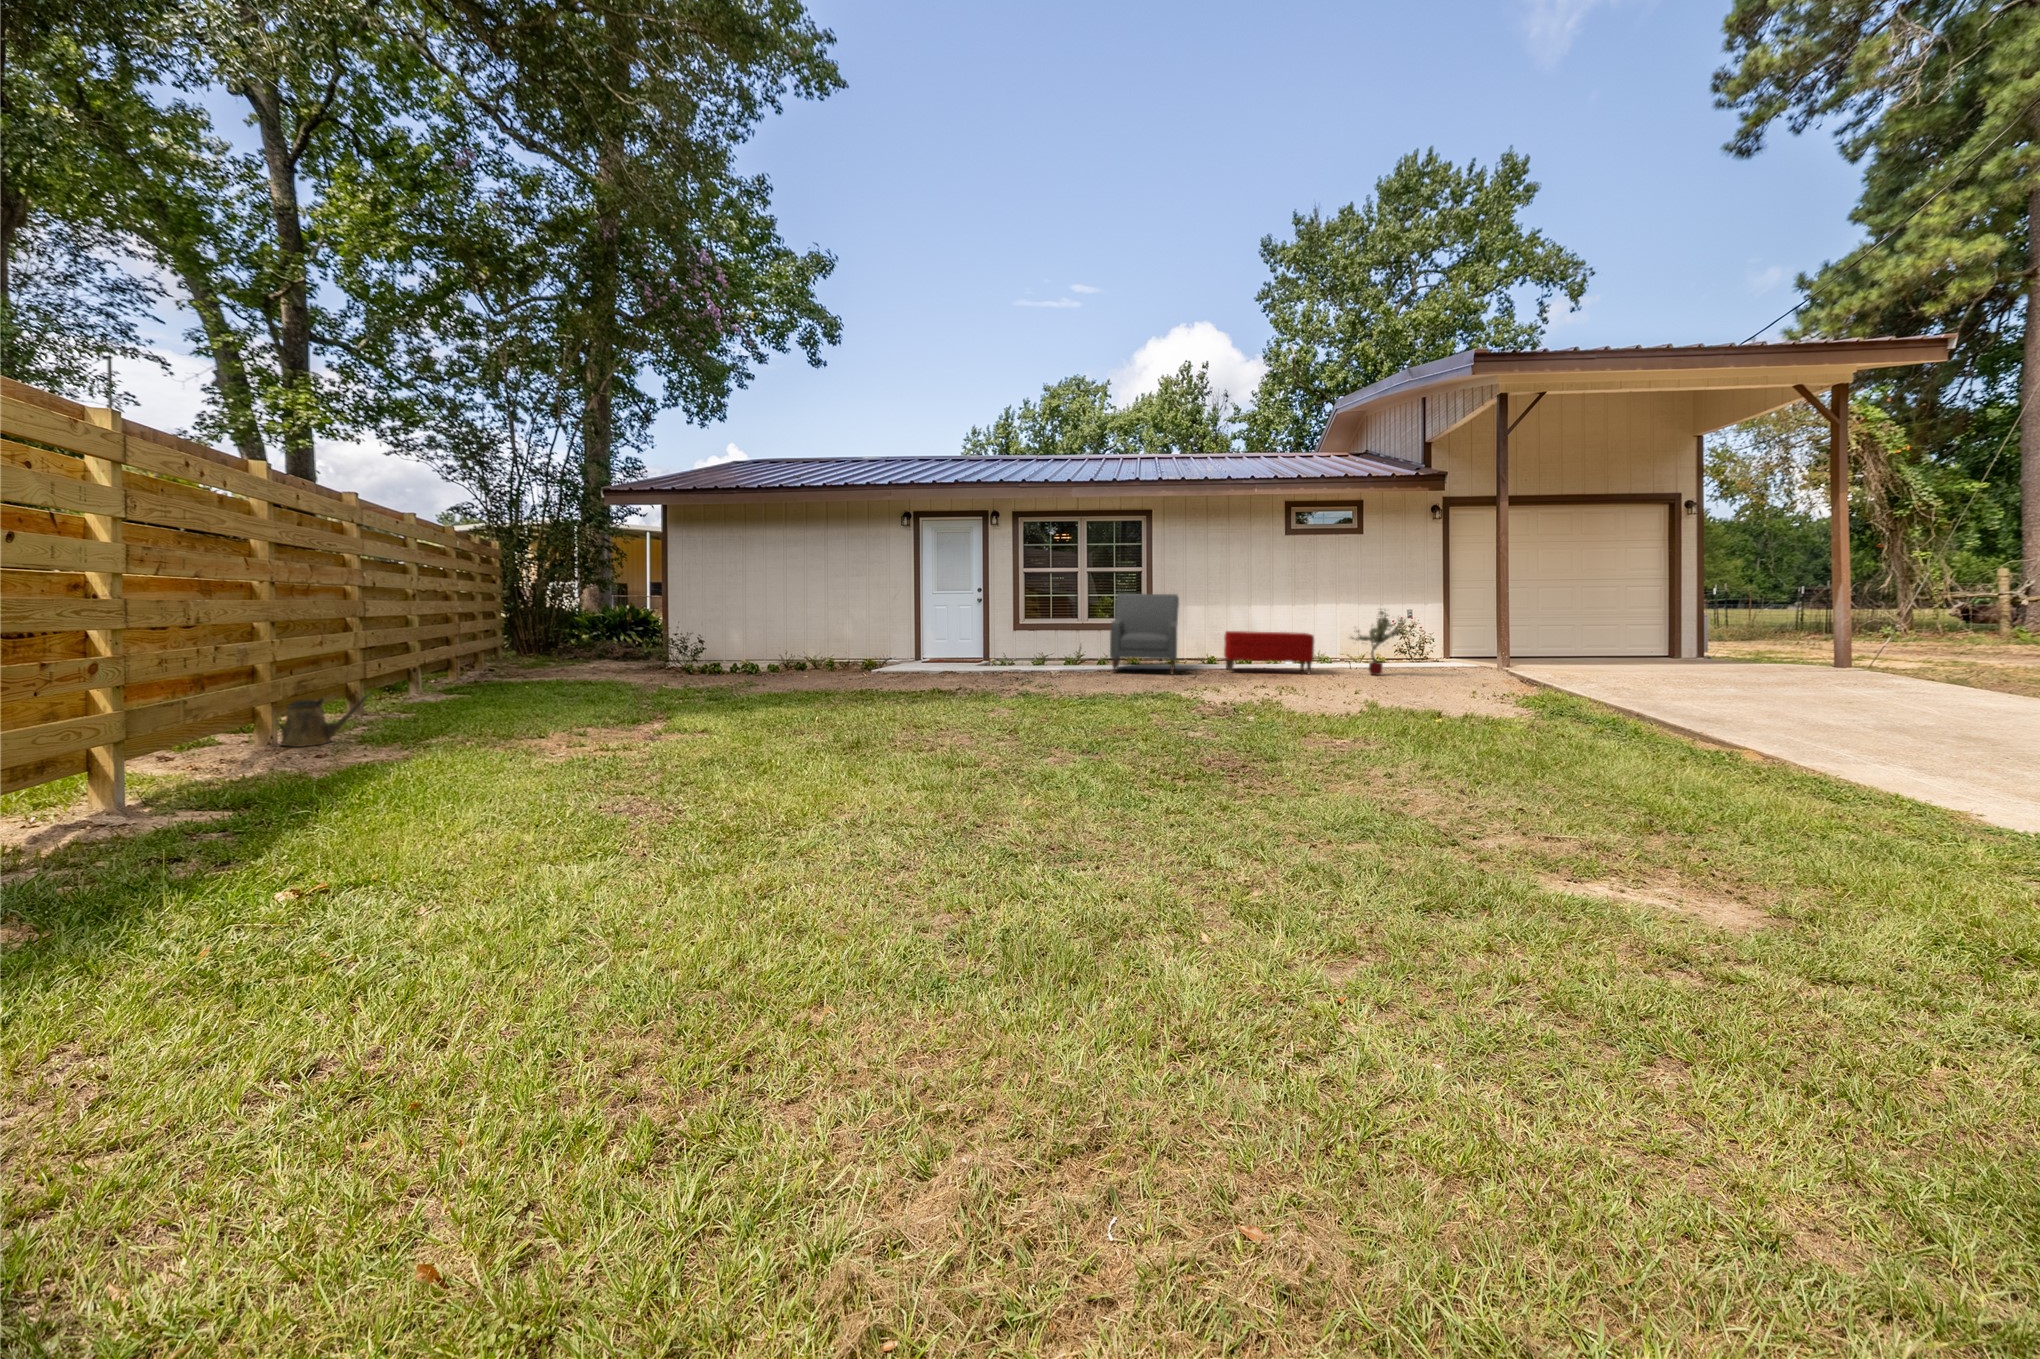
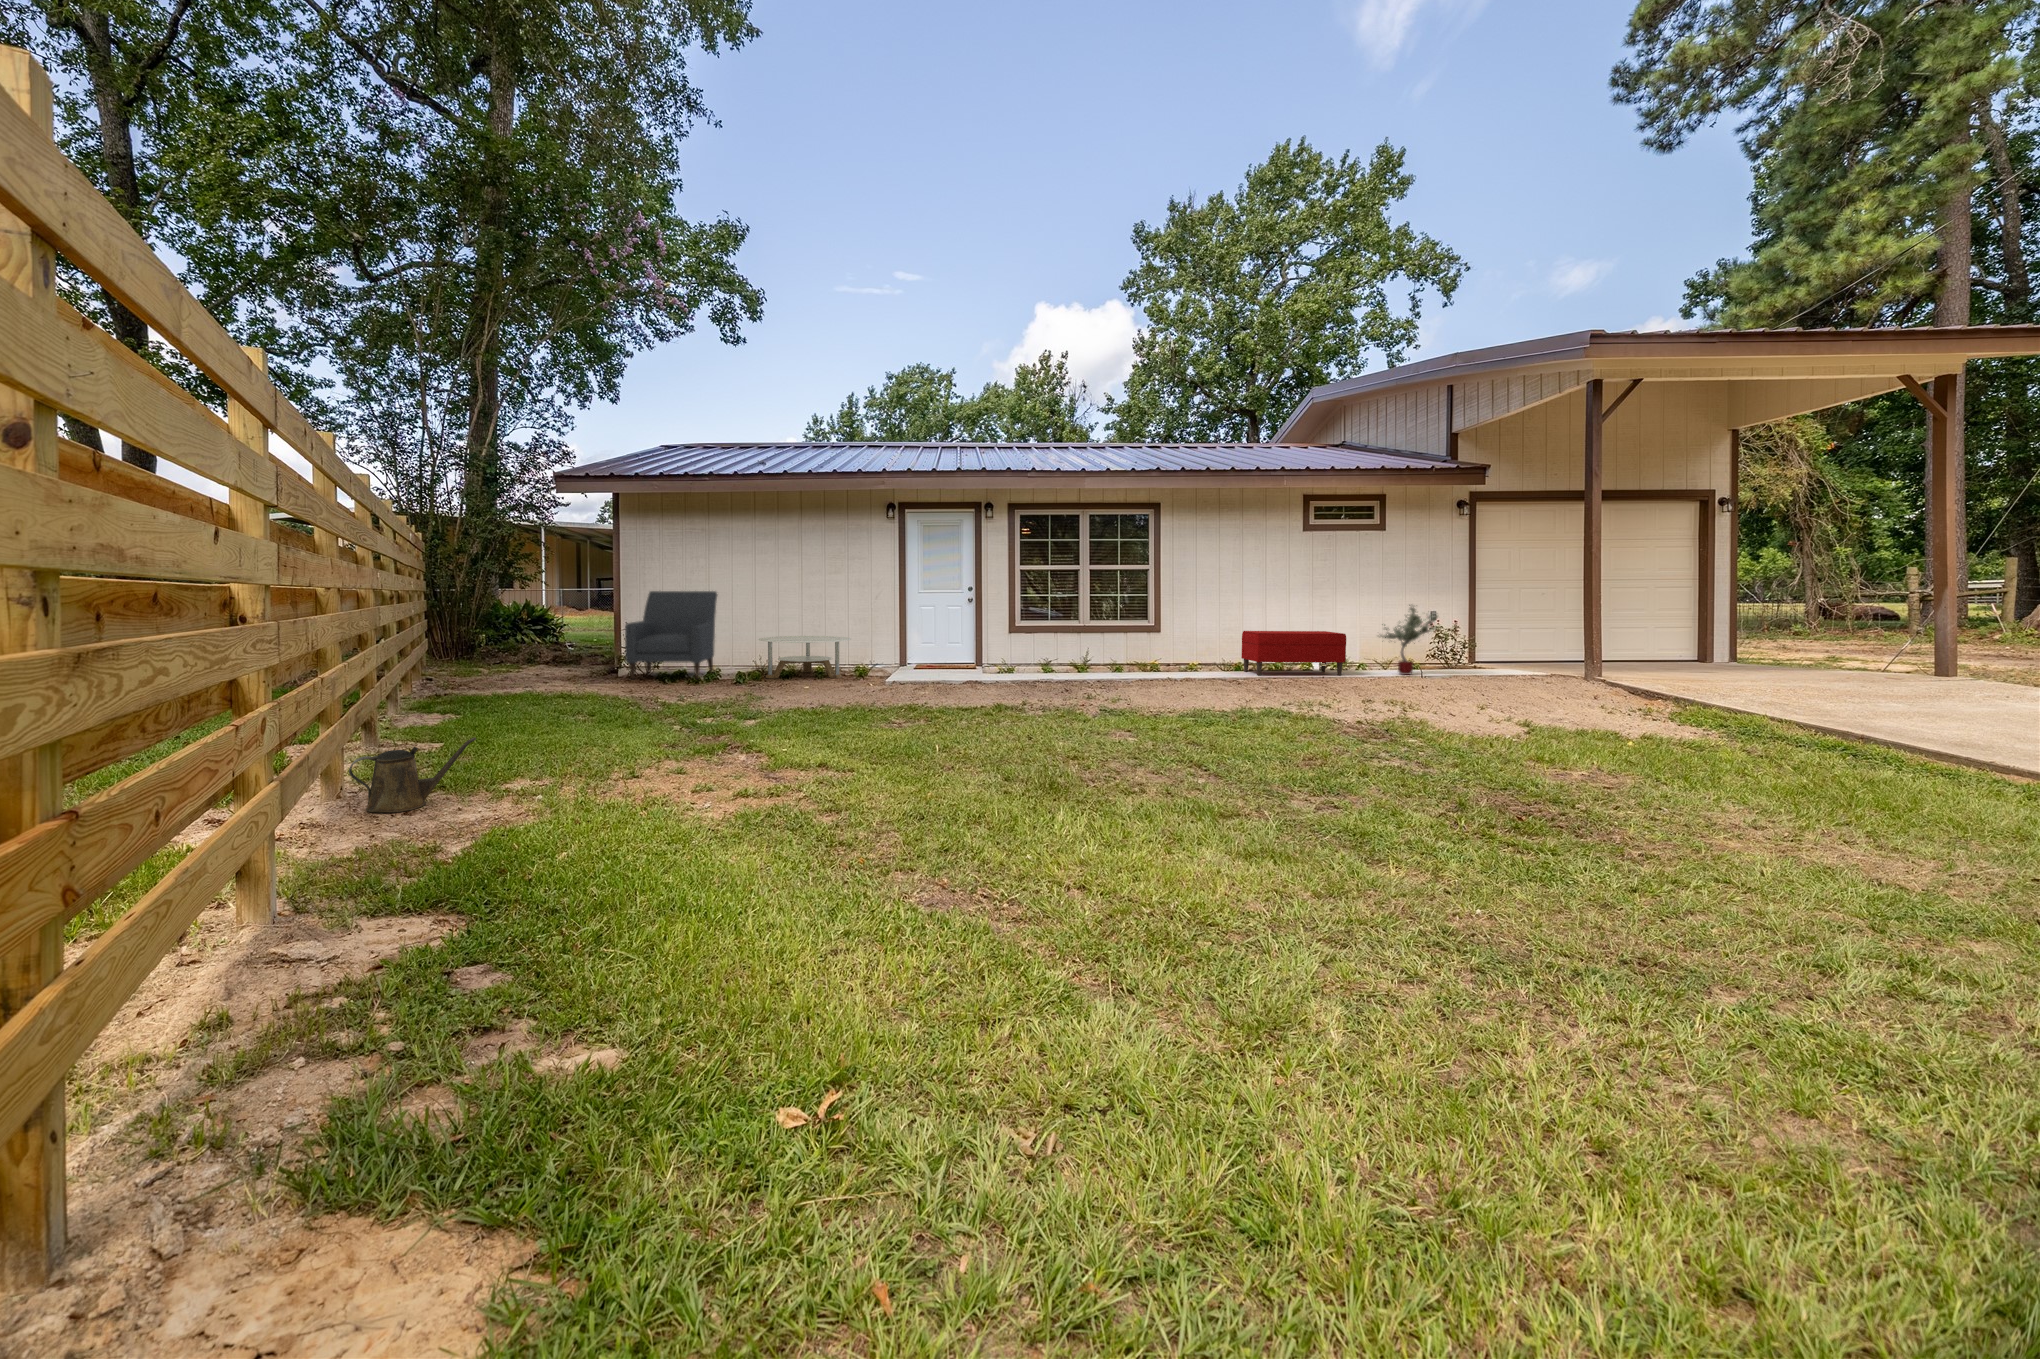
chair: present [1110,593,1179,674] -> present [625,591,717,679]
round table: none [776,628,861,666] -> present [758,636,851,678]

